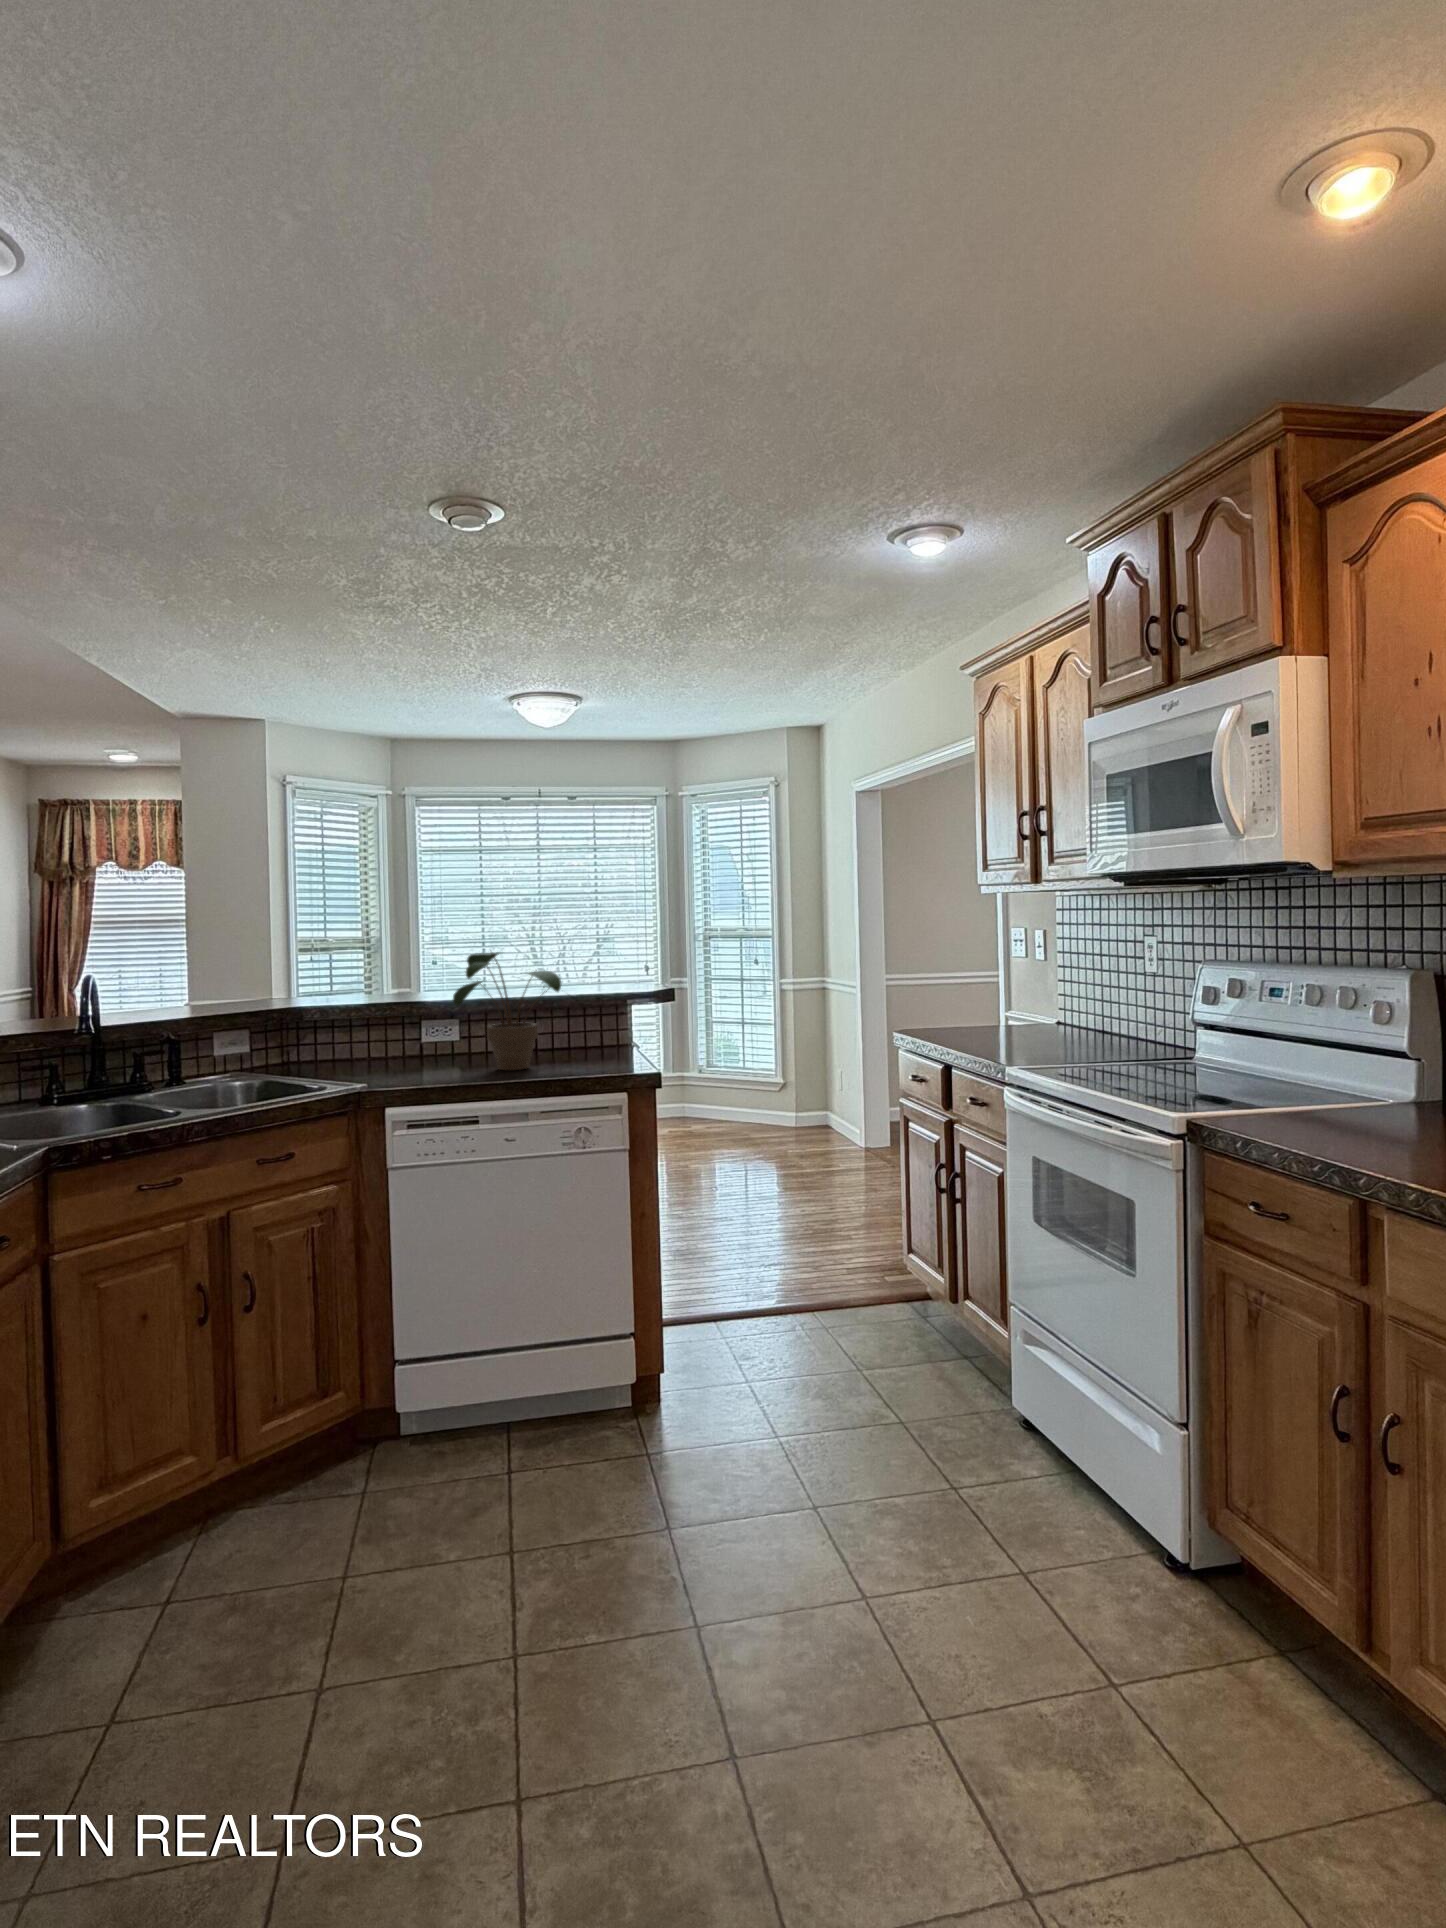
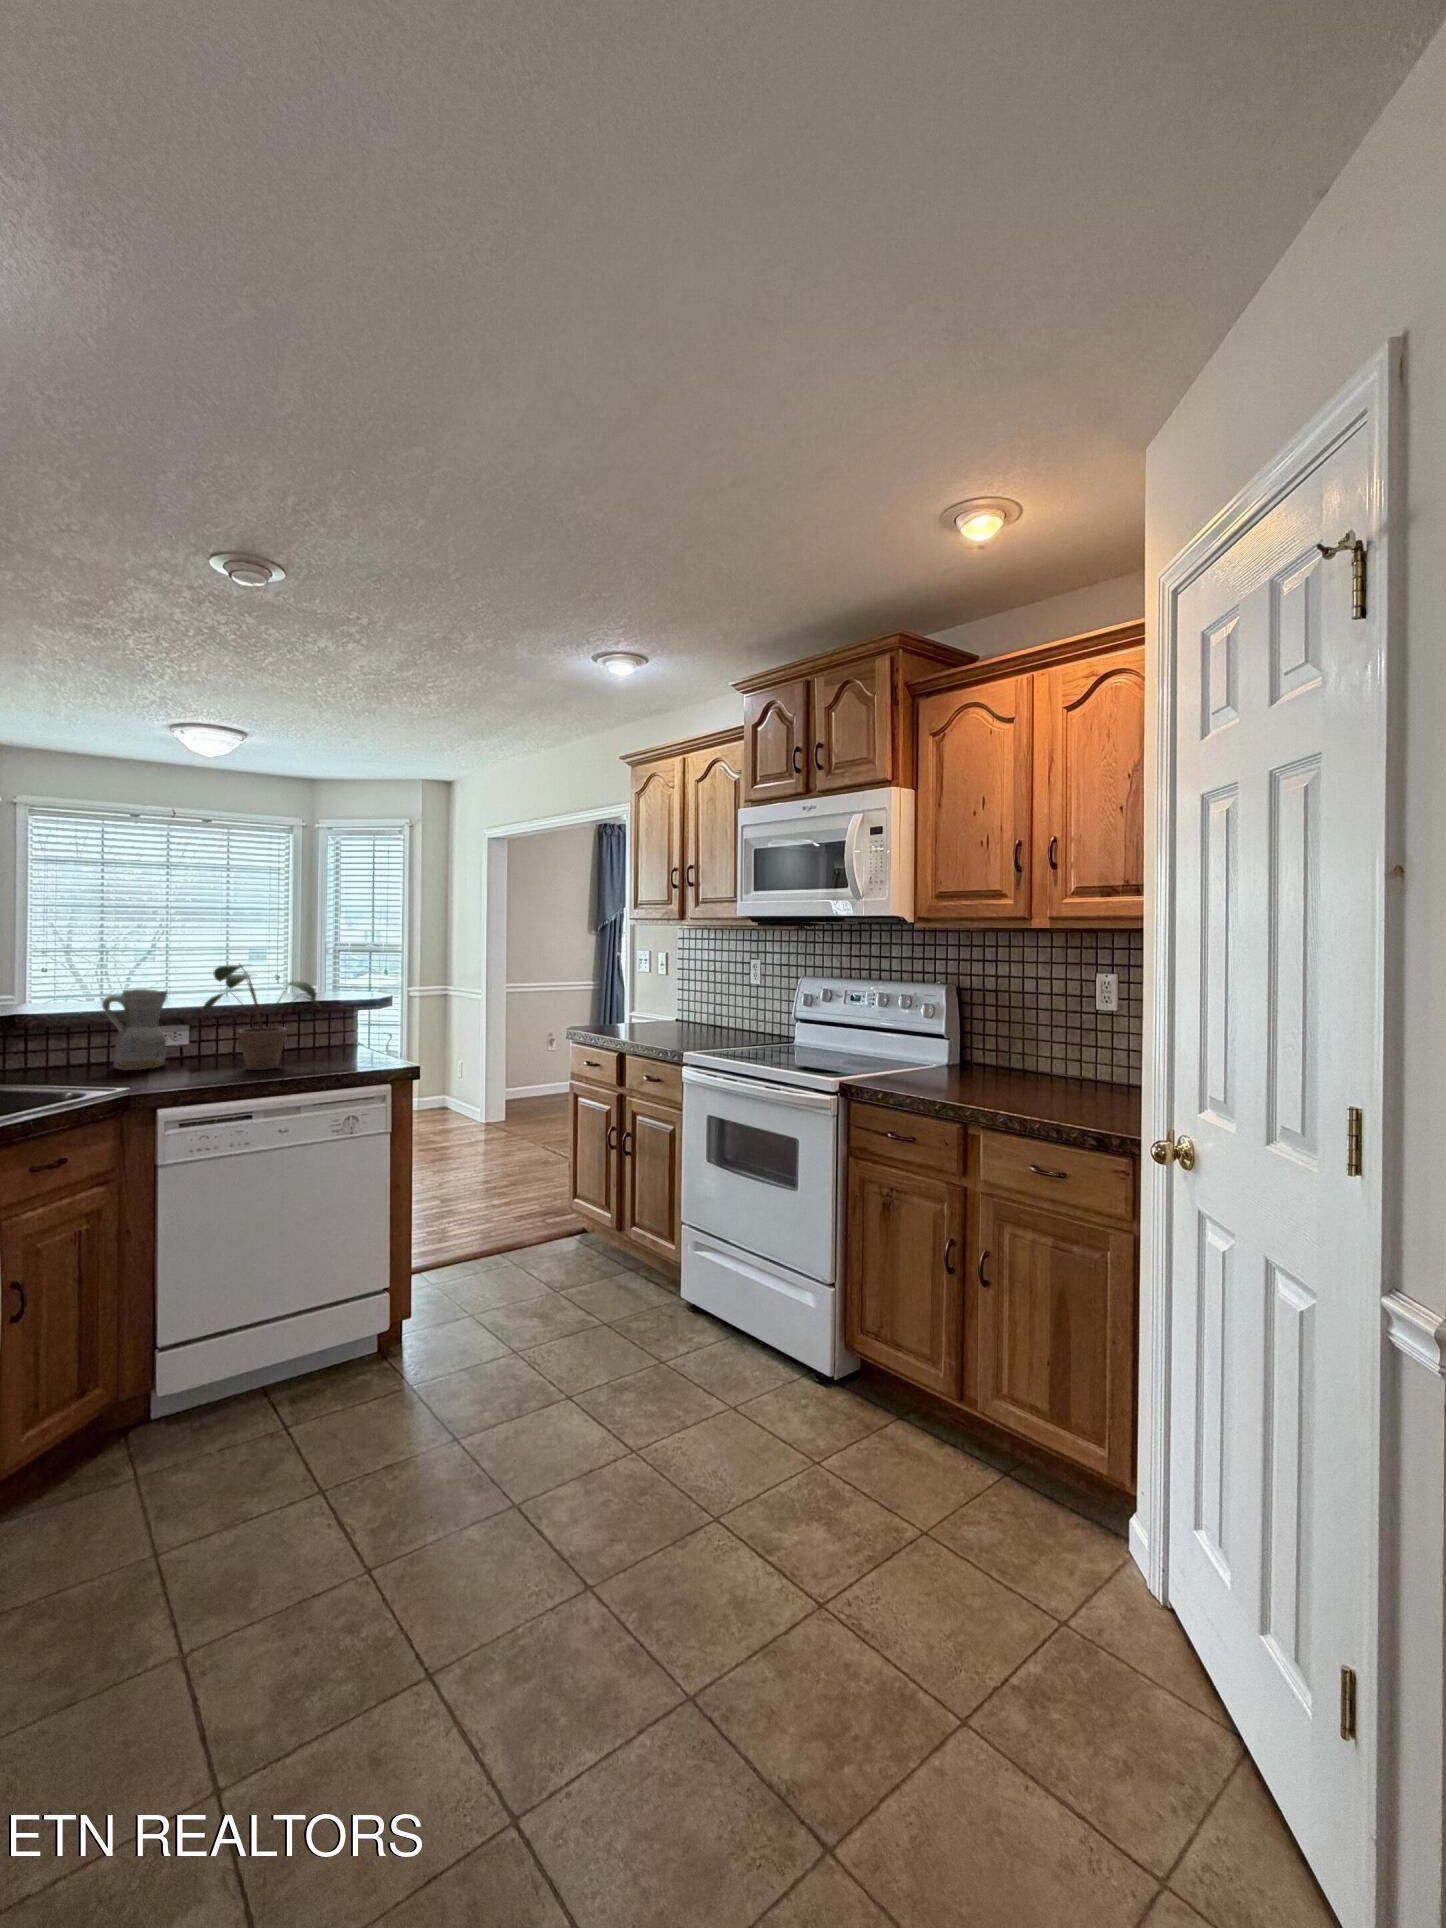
ceramic pitcher: none [371,980,432,1065] -> present [102,989,167,1070]

